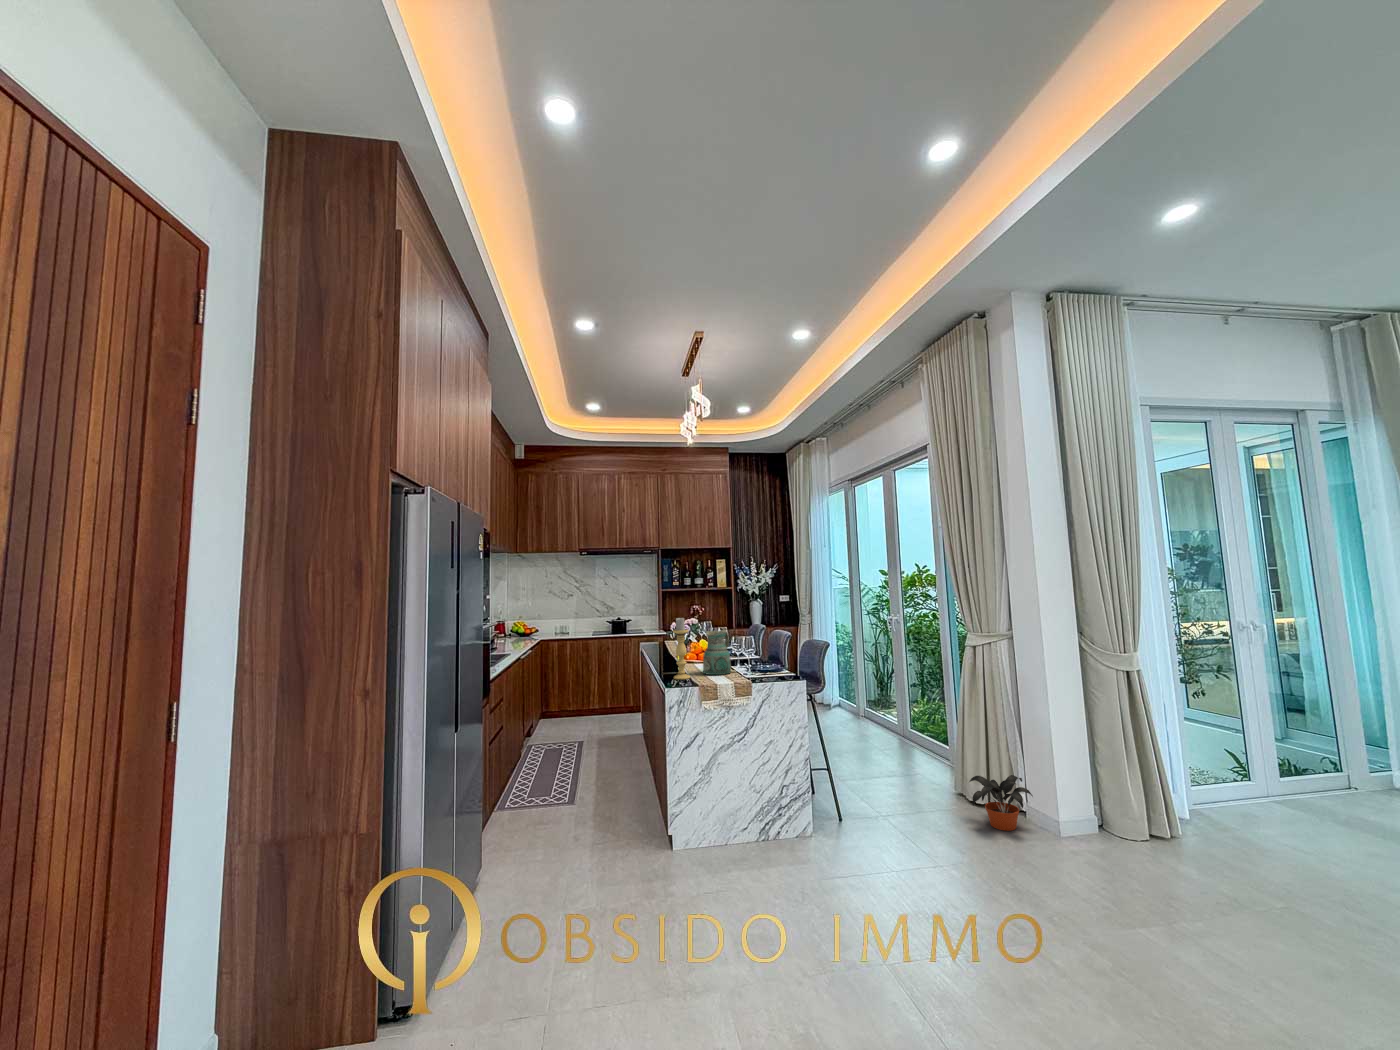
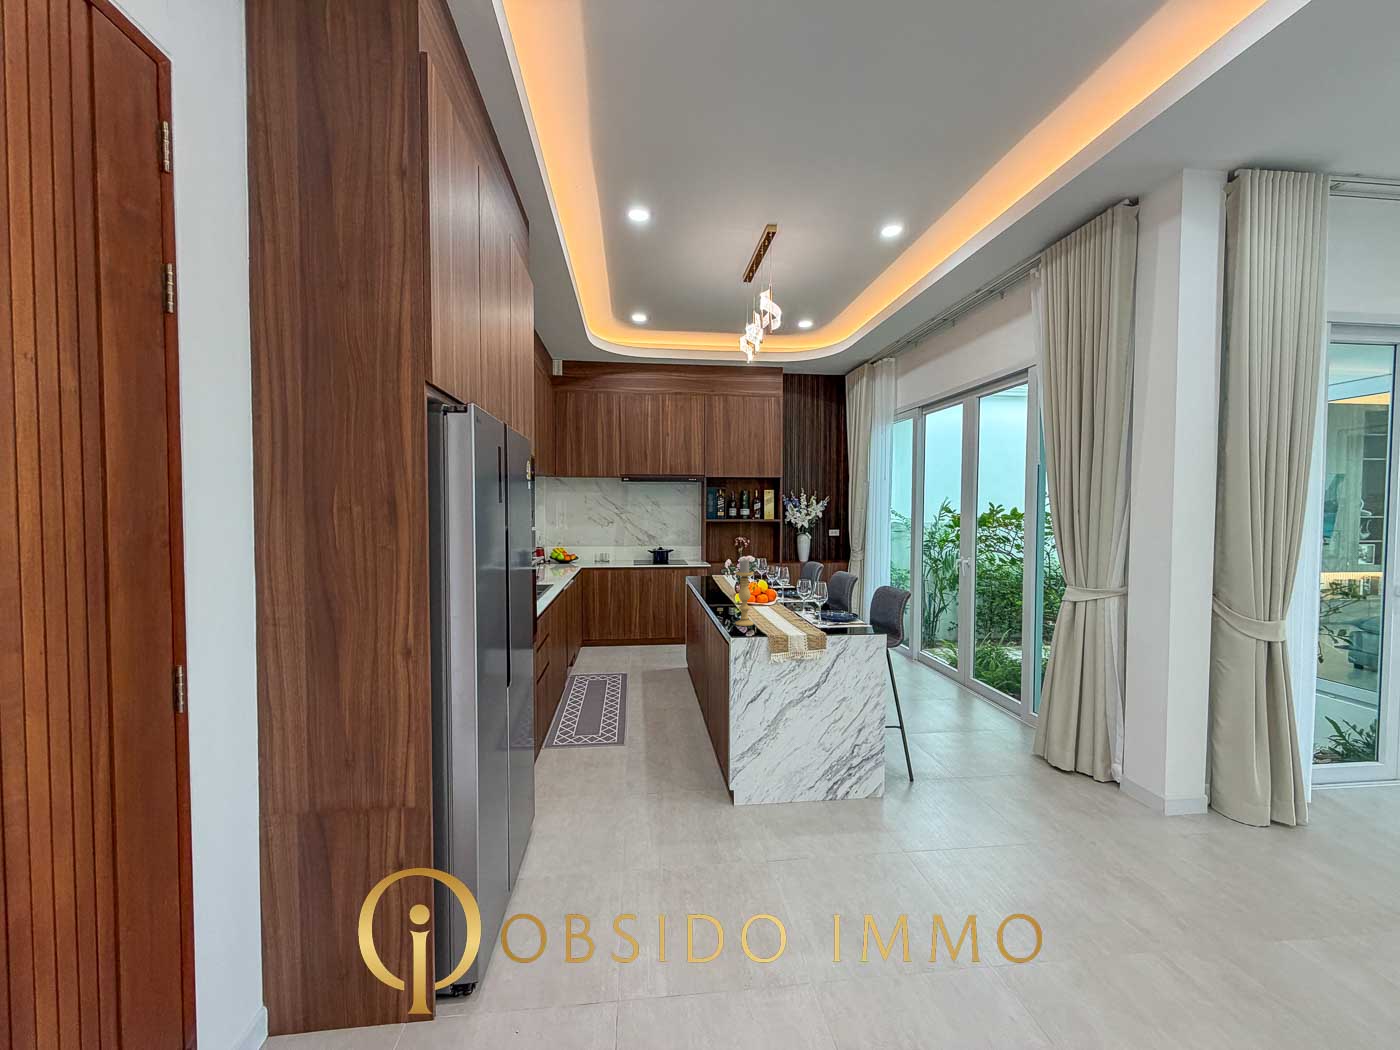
ceramic pitcher: present [703,630,731,675] -> none [766,572,798,622]
potted plant: present [969,775,1033,831] -> none [1058,743,1137,805]

